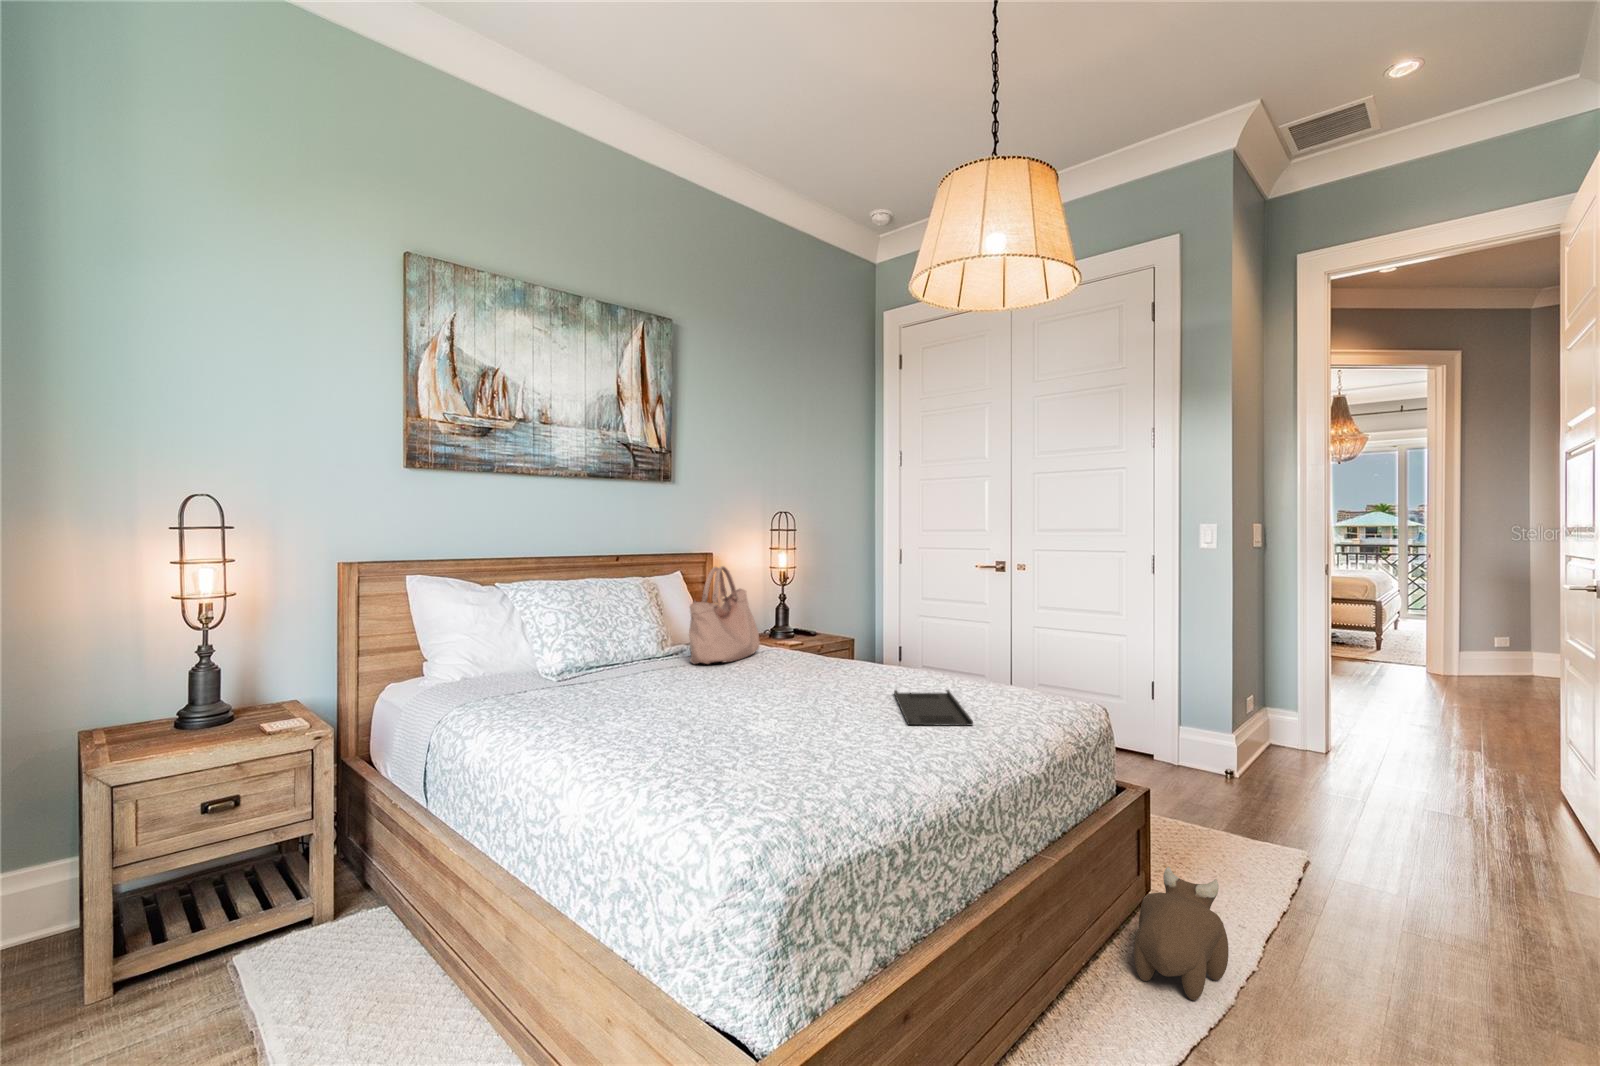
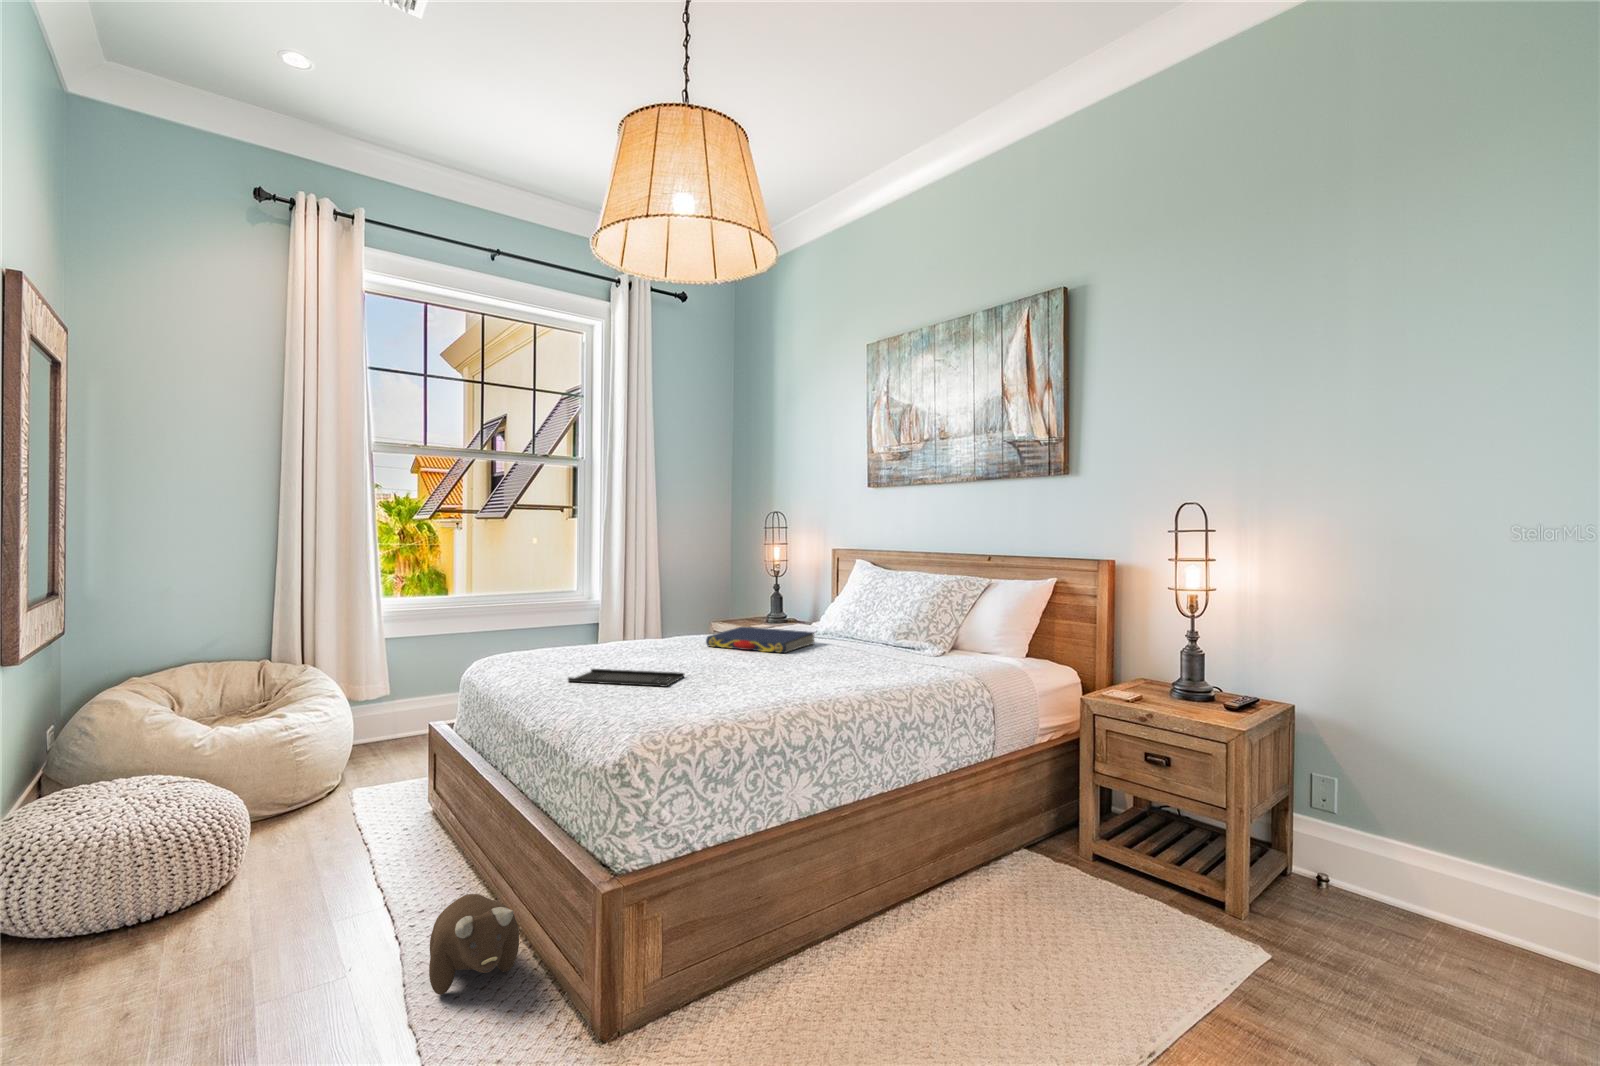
handbag: present [689,566,760,664] -> none [835,565,923,658]
book: none [586,658,727,705] -> present [706,627,814,653]

